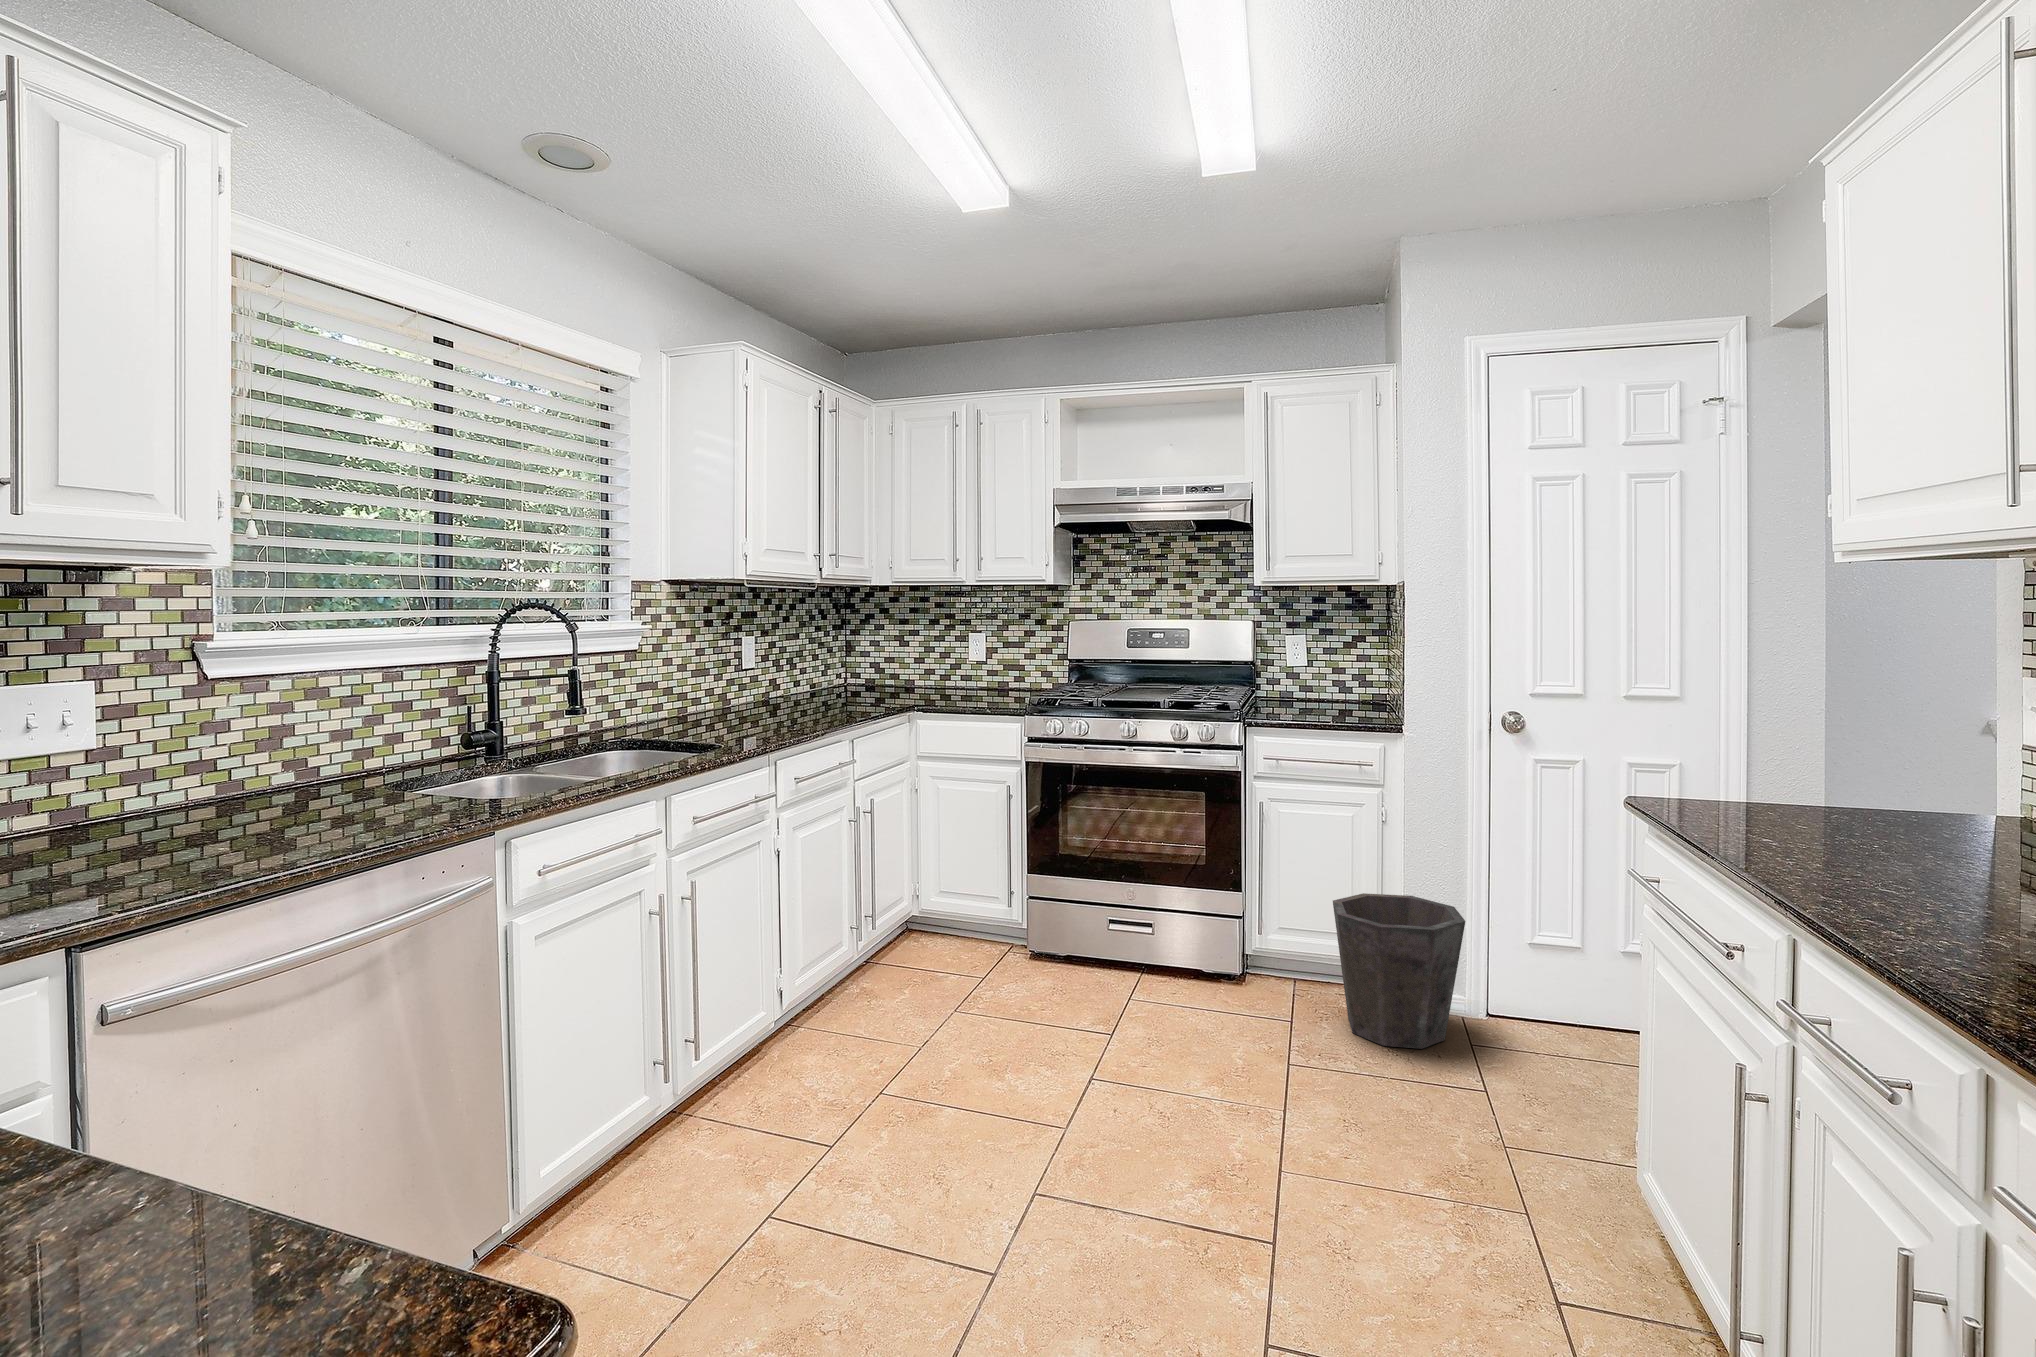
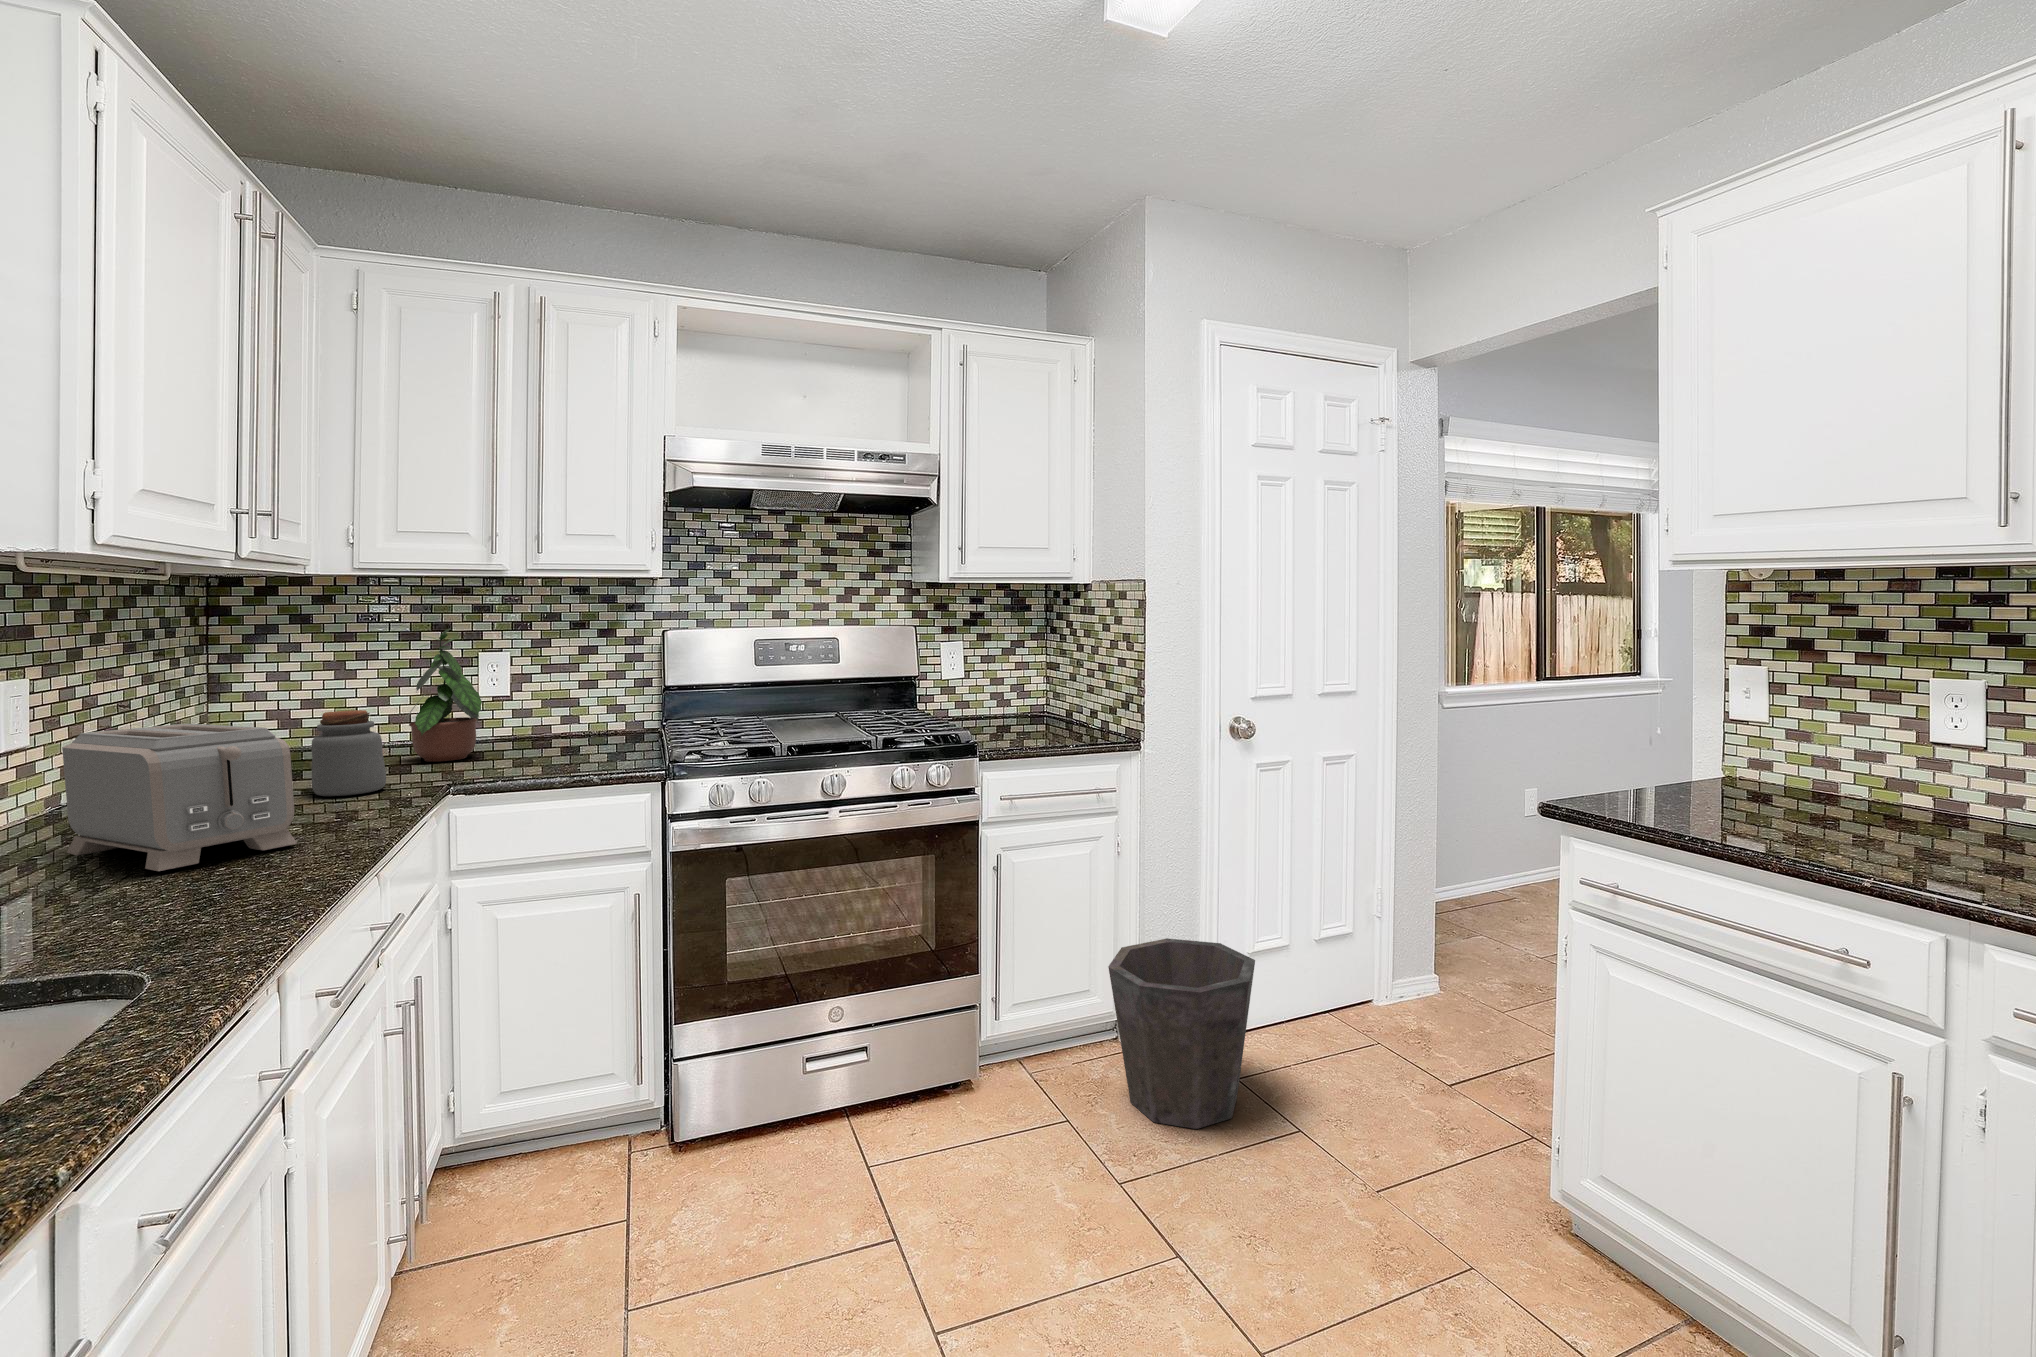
potted plant: none [915,617,964,698] -> present [404,629,482,762]
toaster: none [750,660,824,724] -> present [62,724,297,871]
jar: none [858,661,892,707] -> present [312,710,386,796]

